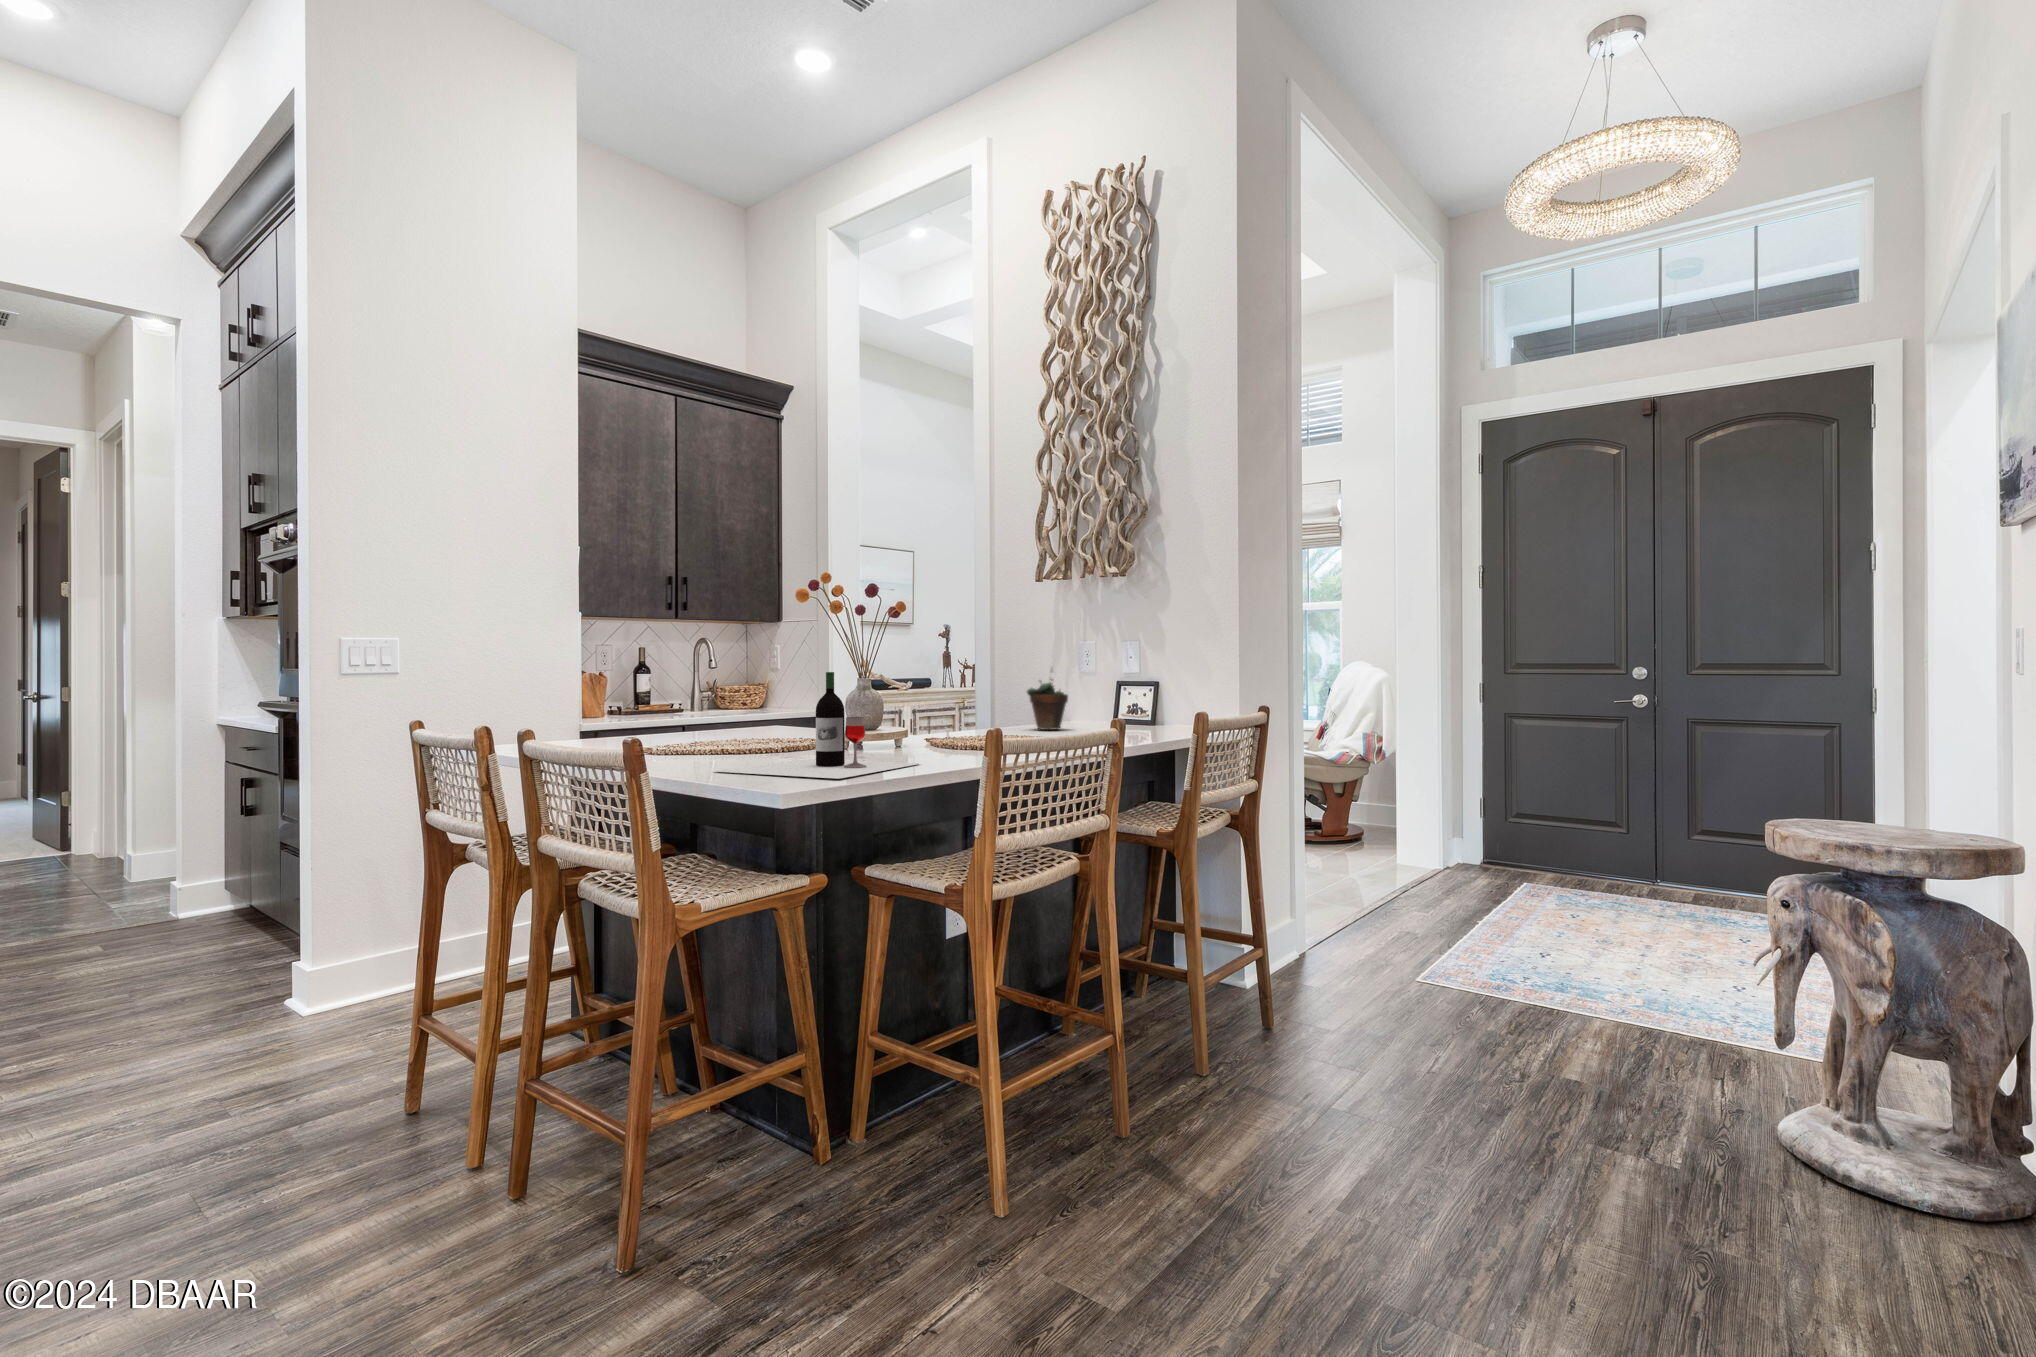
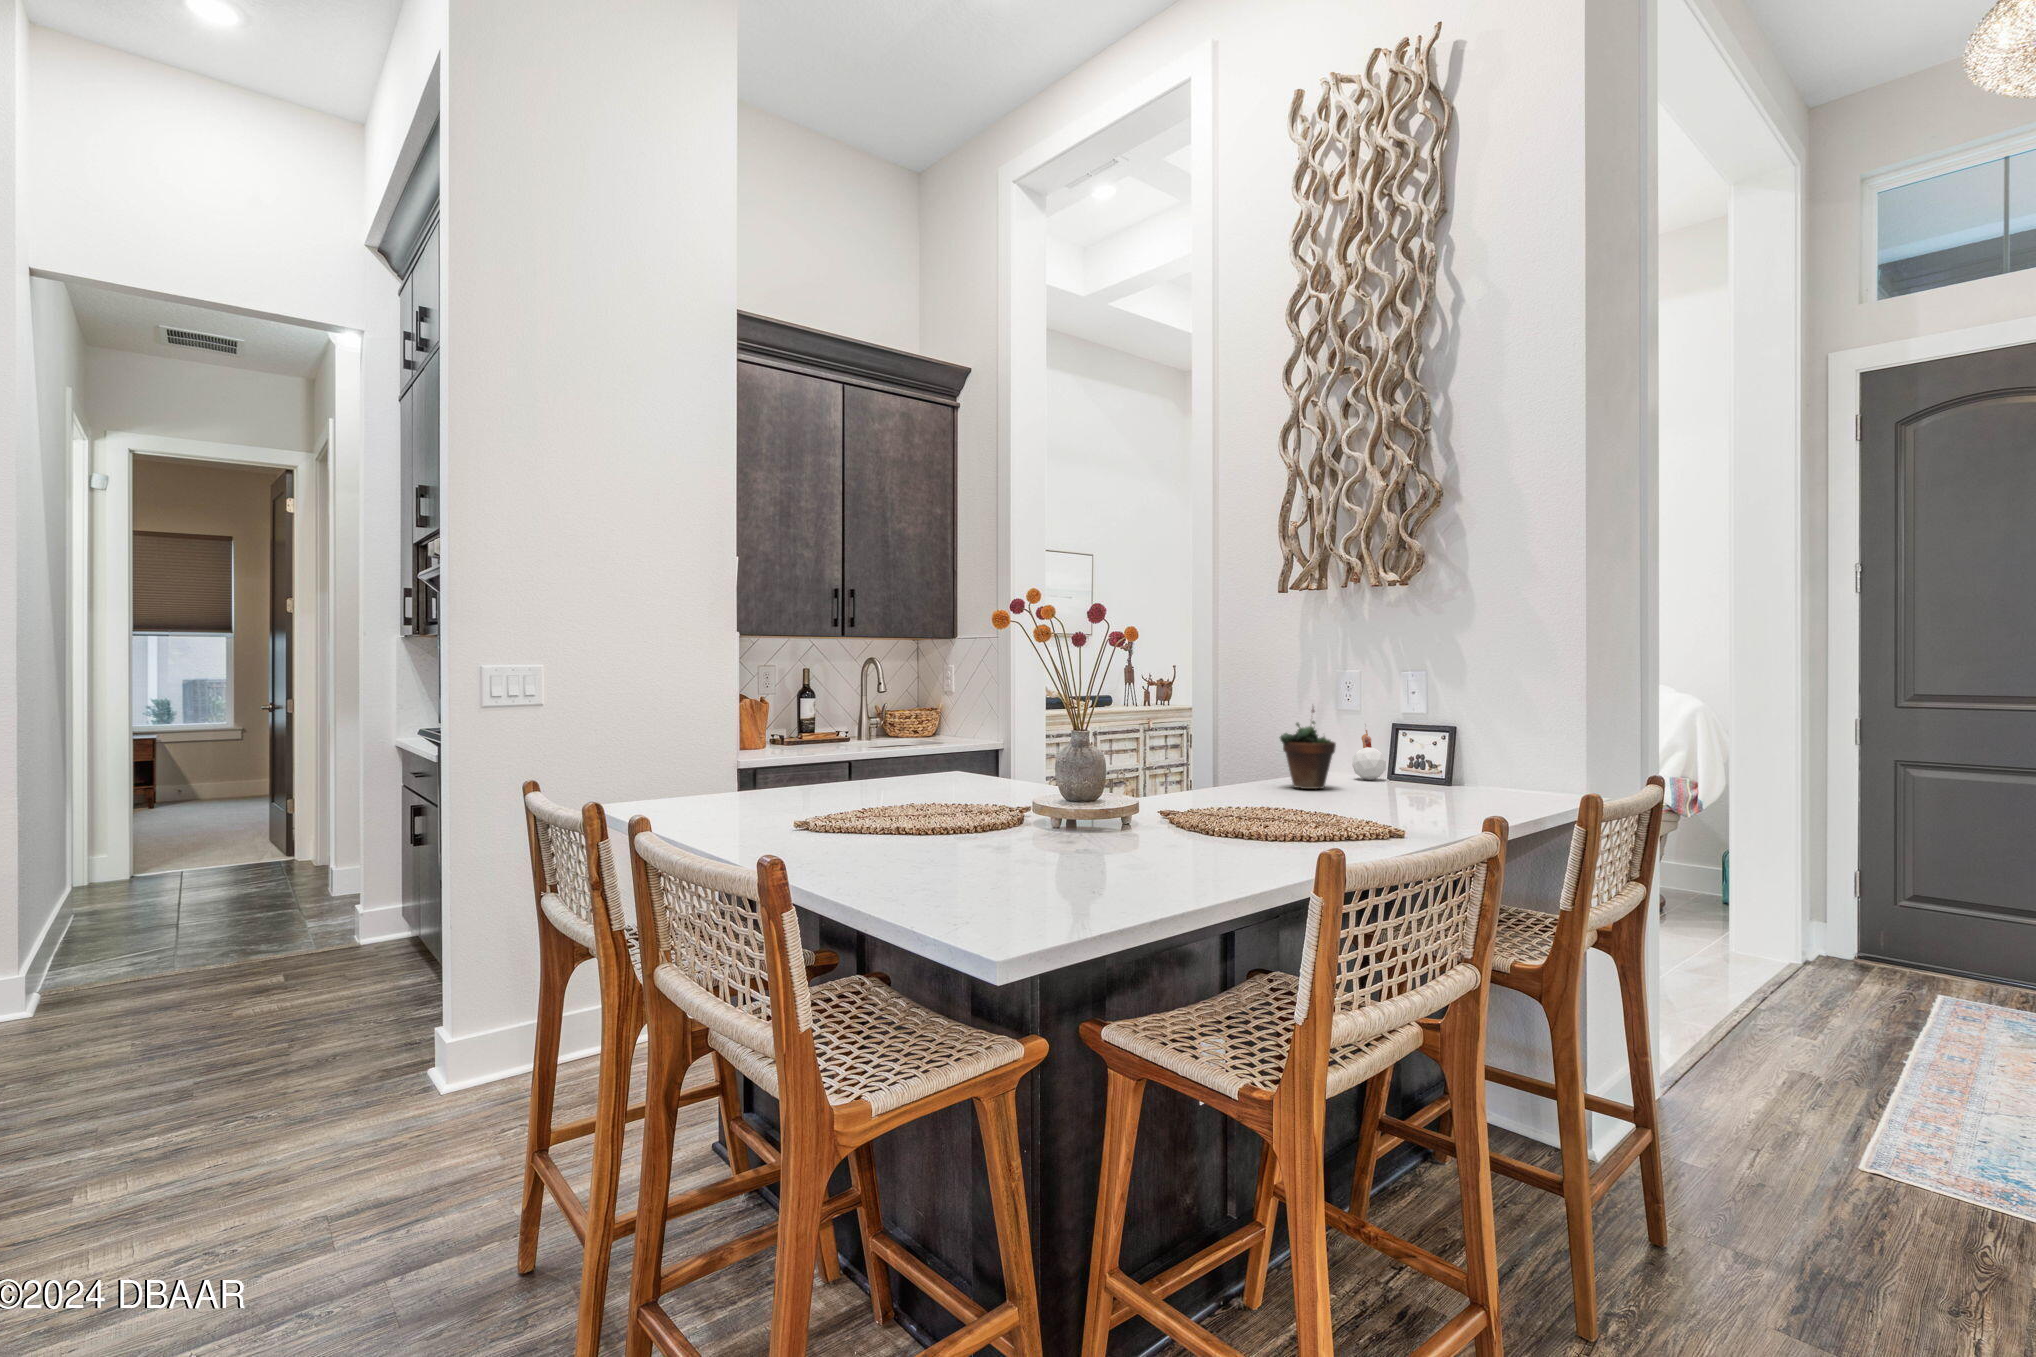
wine bottle: present [716,672,919,779] -> none [884,735,1171,905]
candle: none [1085,683,1110,725] -> present [1352,724,1386,780]

